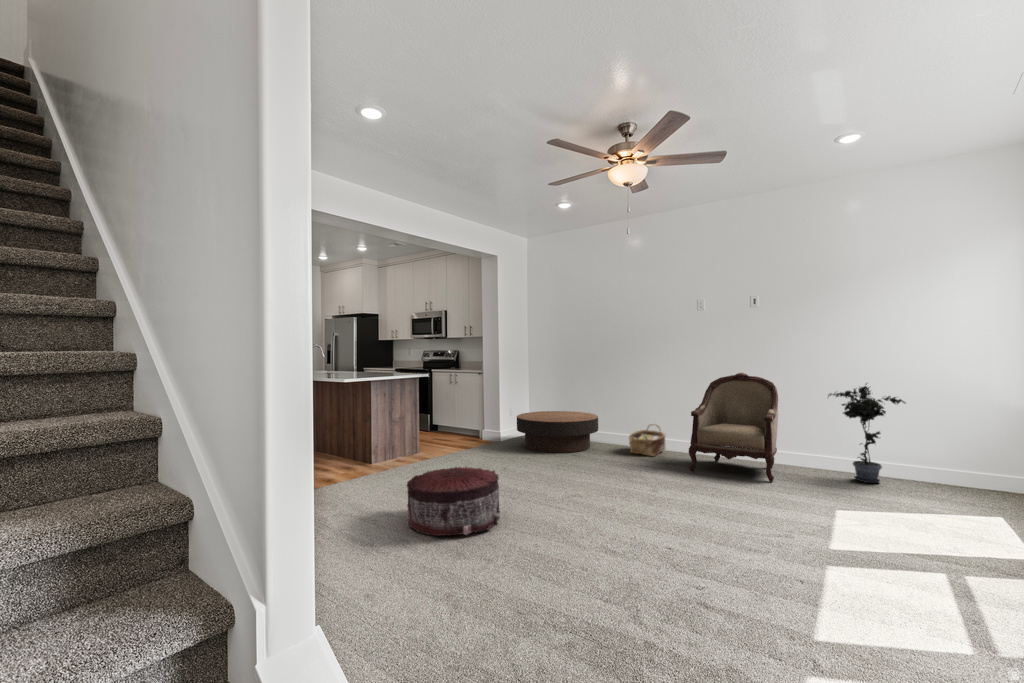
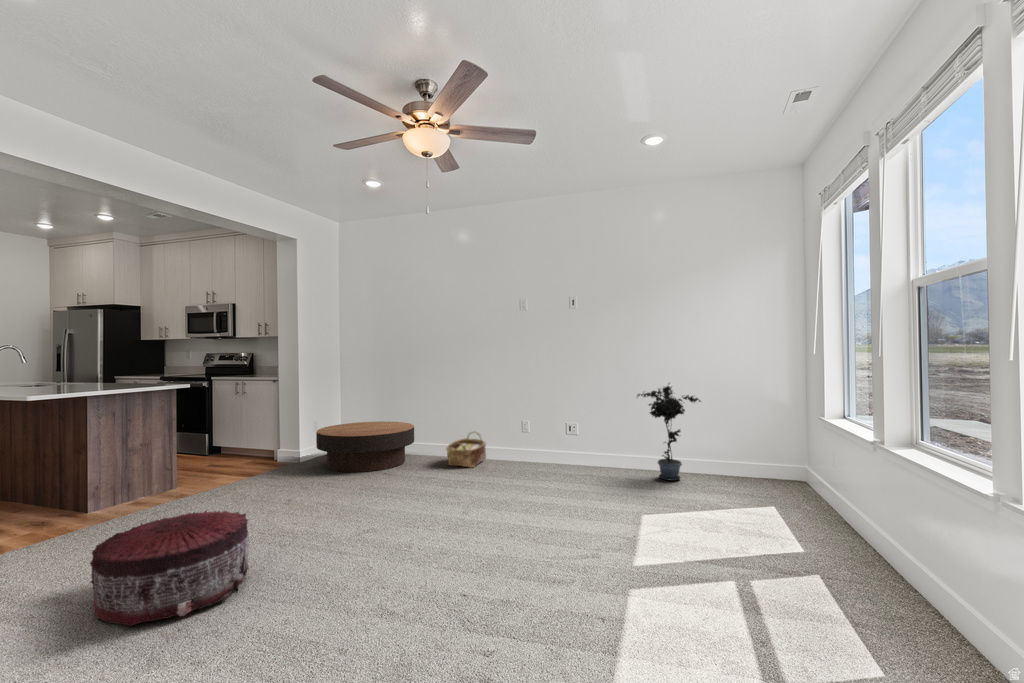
armchair: present [689,373,778,482] -> none [506,375,592,488]

